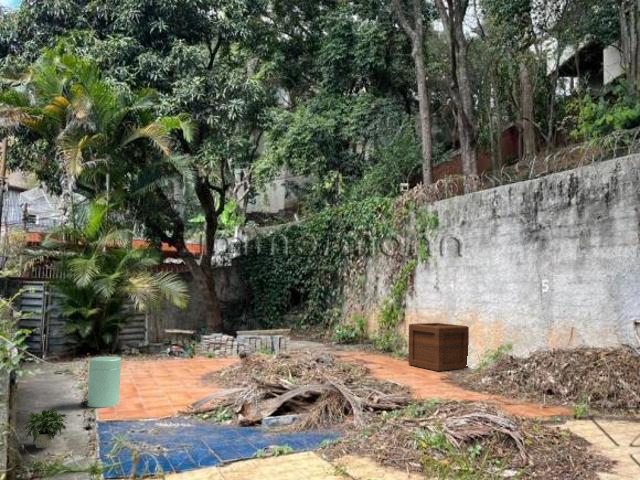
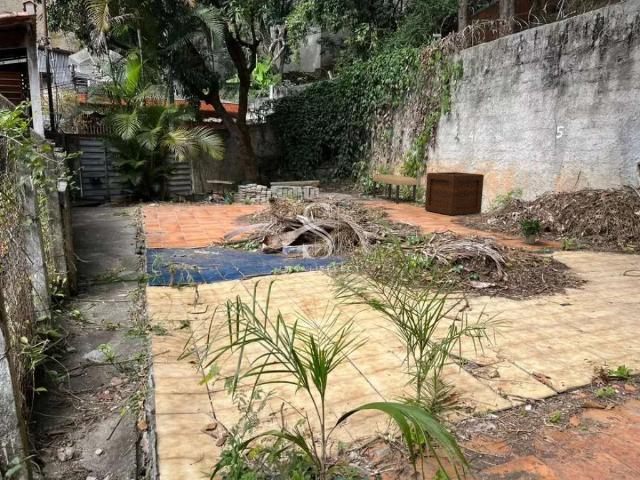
bench: none [347,323,396,356] -> present [373,175,417,203]
trash can: present [81,356,121,408] -> none [134,198,165,240]
potted plant: present [22,406,67,448] -> present [517,218,546,244]

